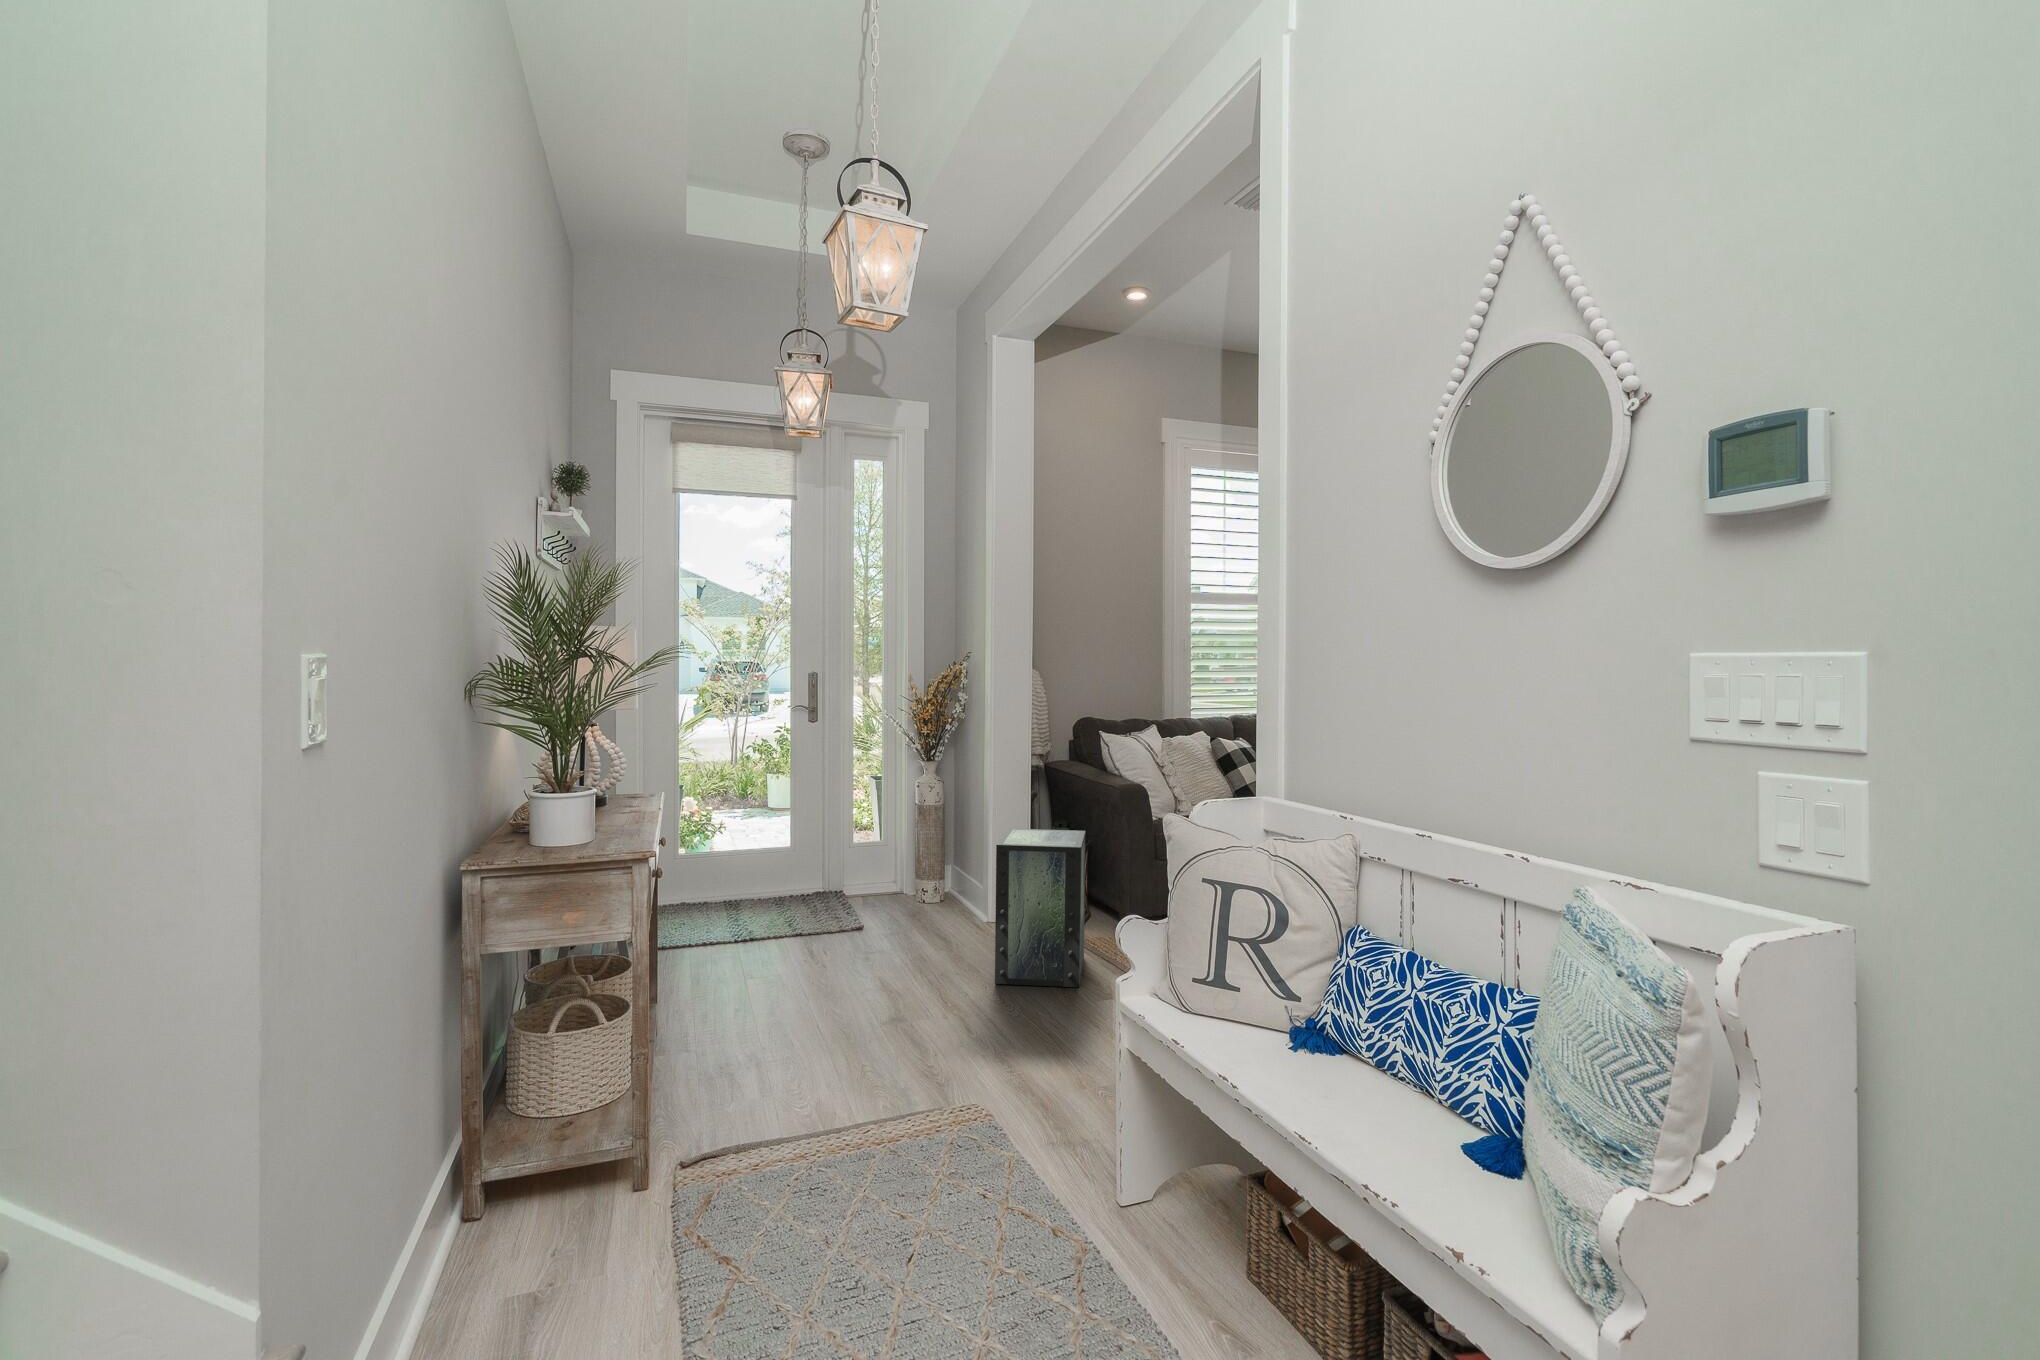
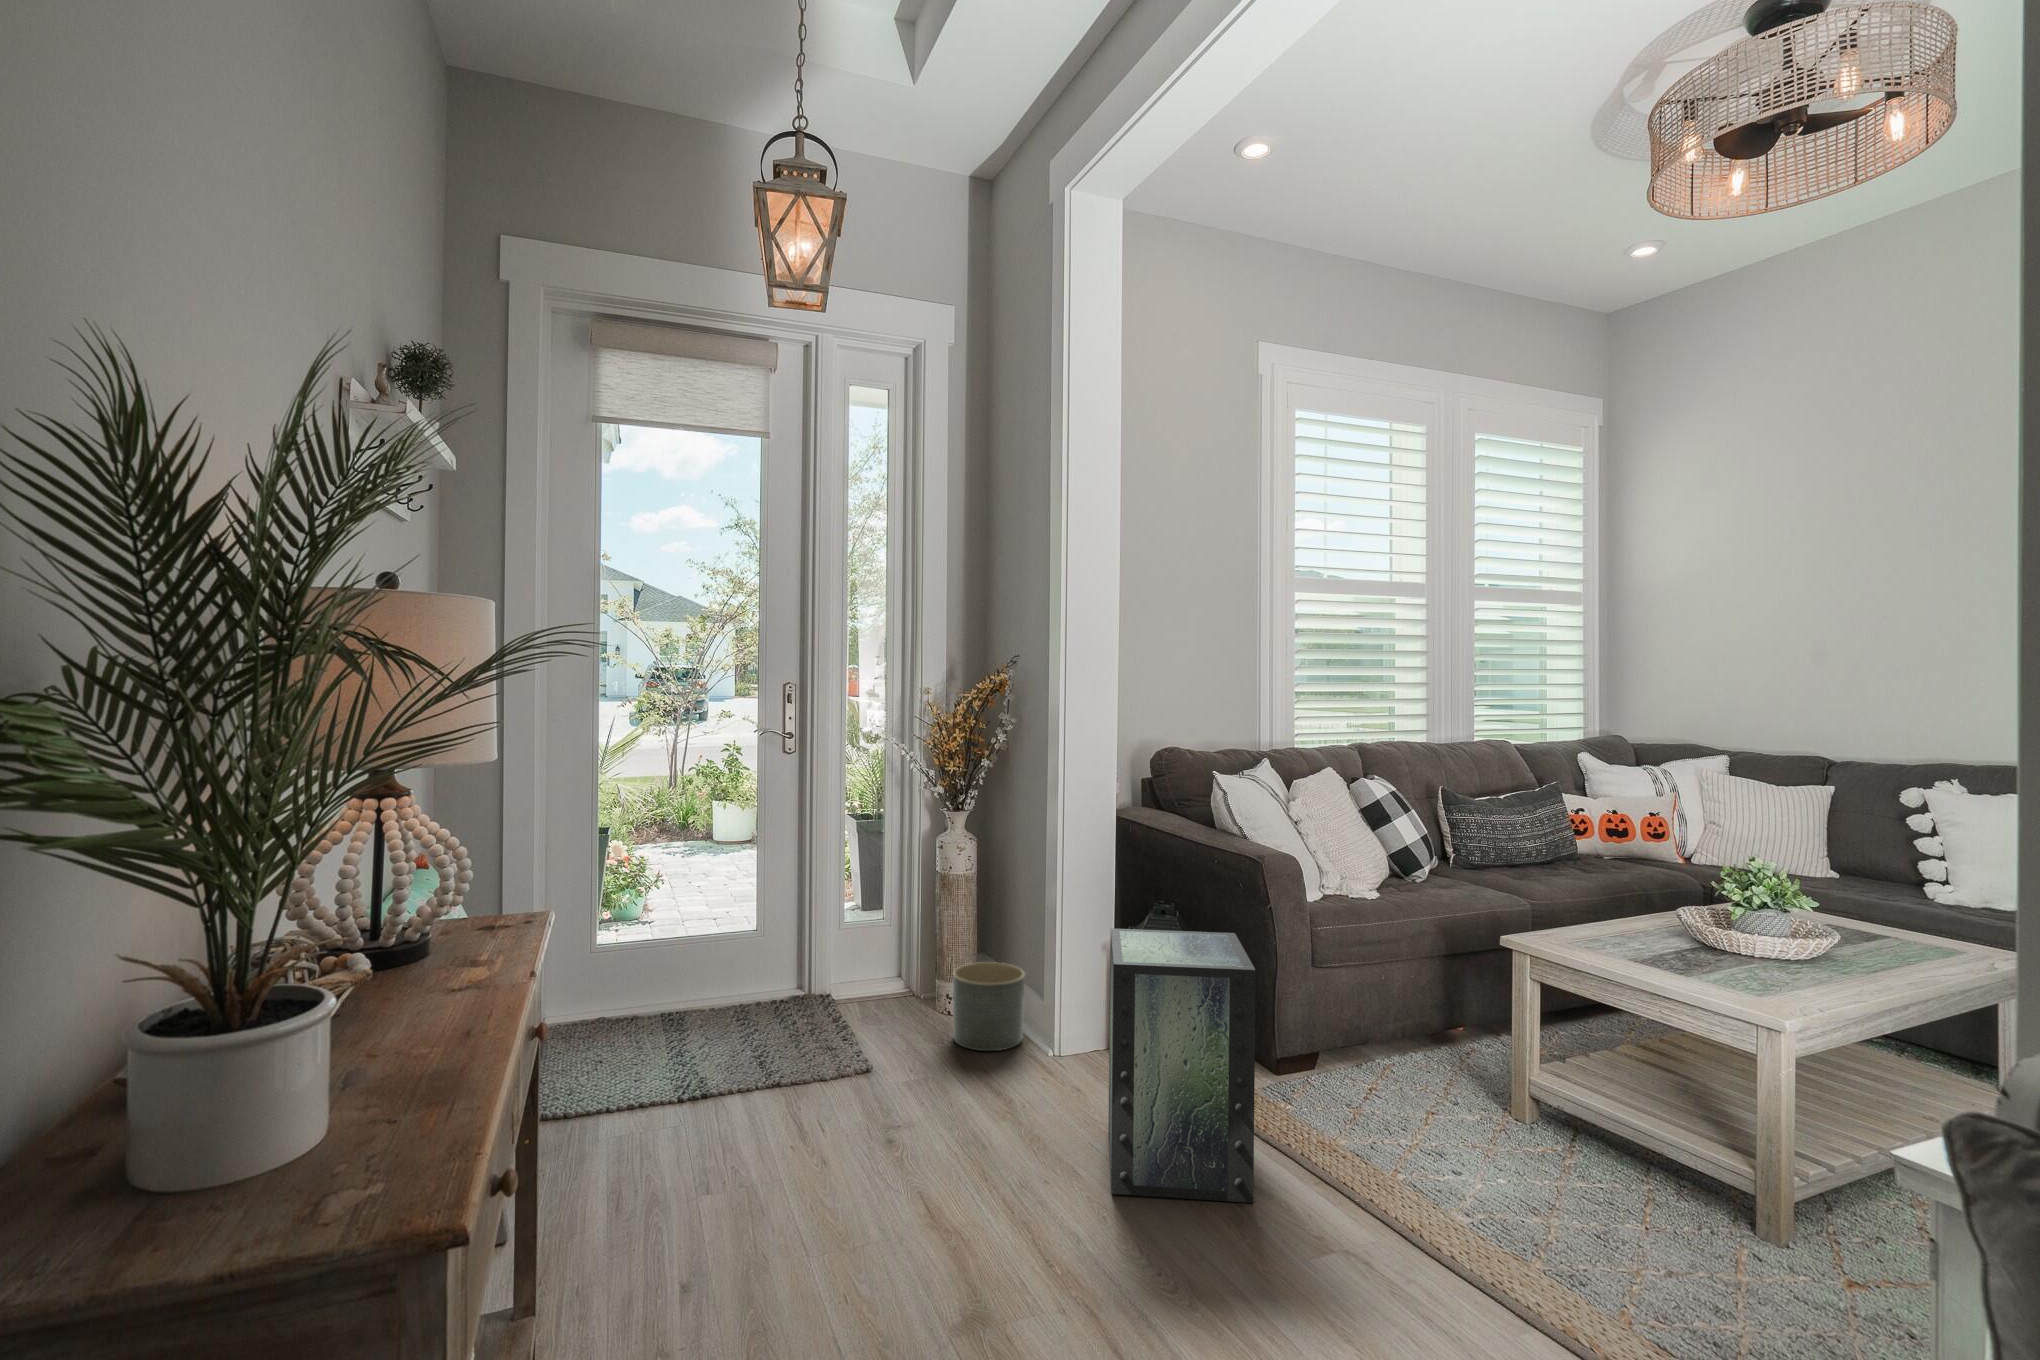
planter: none [922,861,971,917] -> present [953,962,1025,1051]

